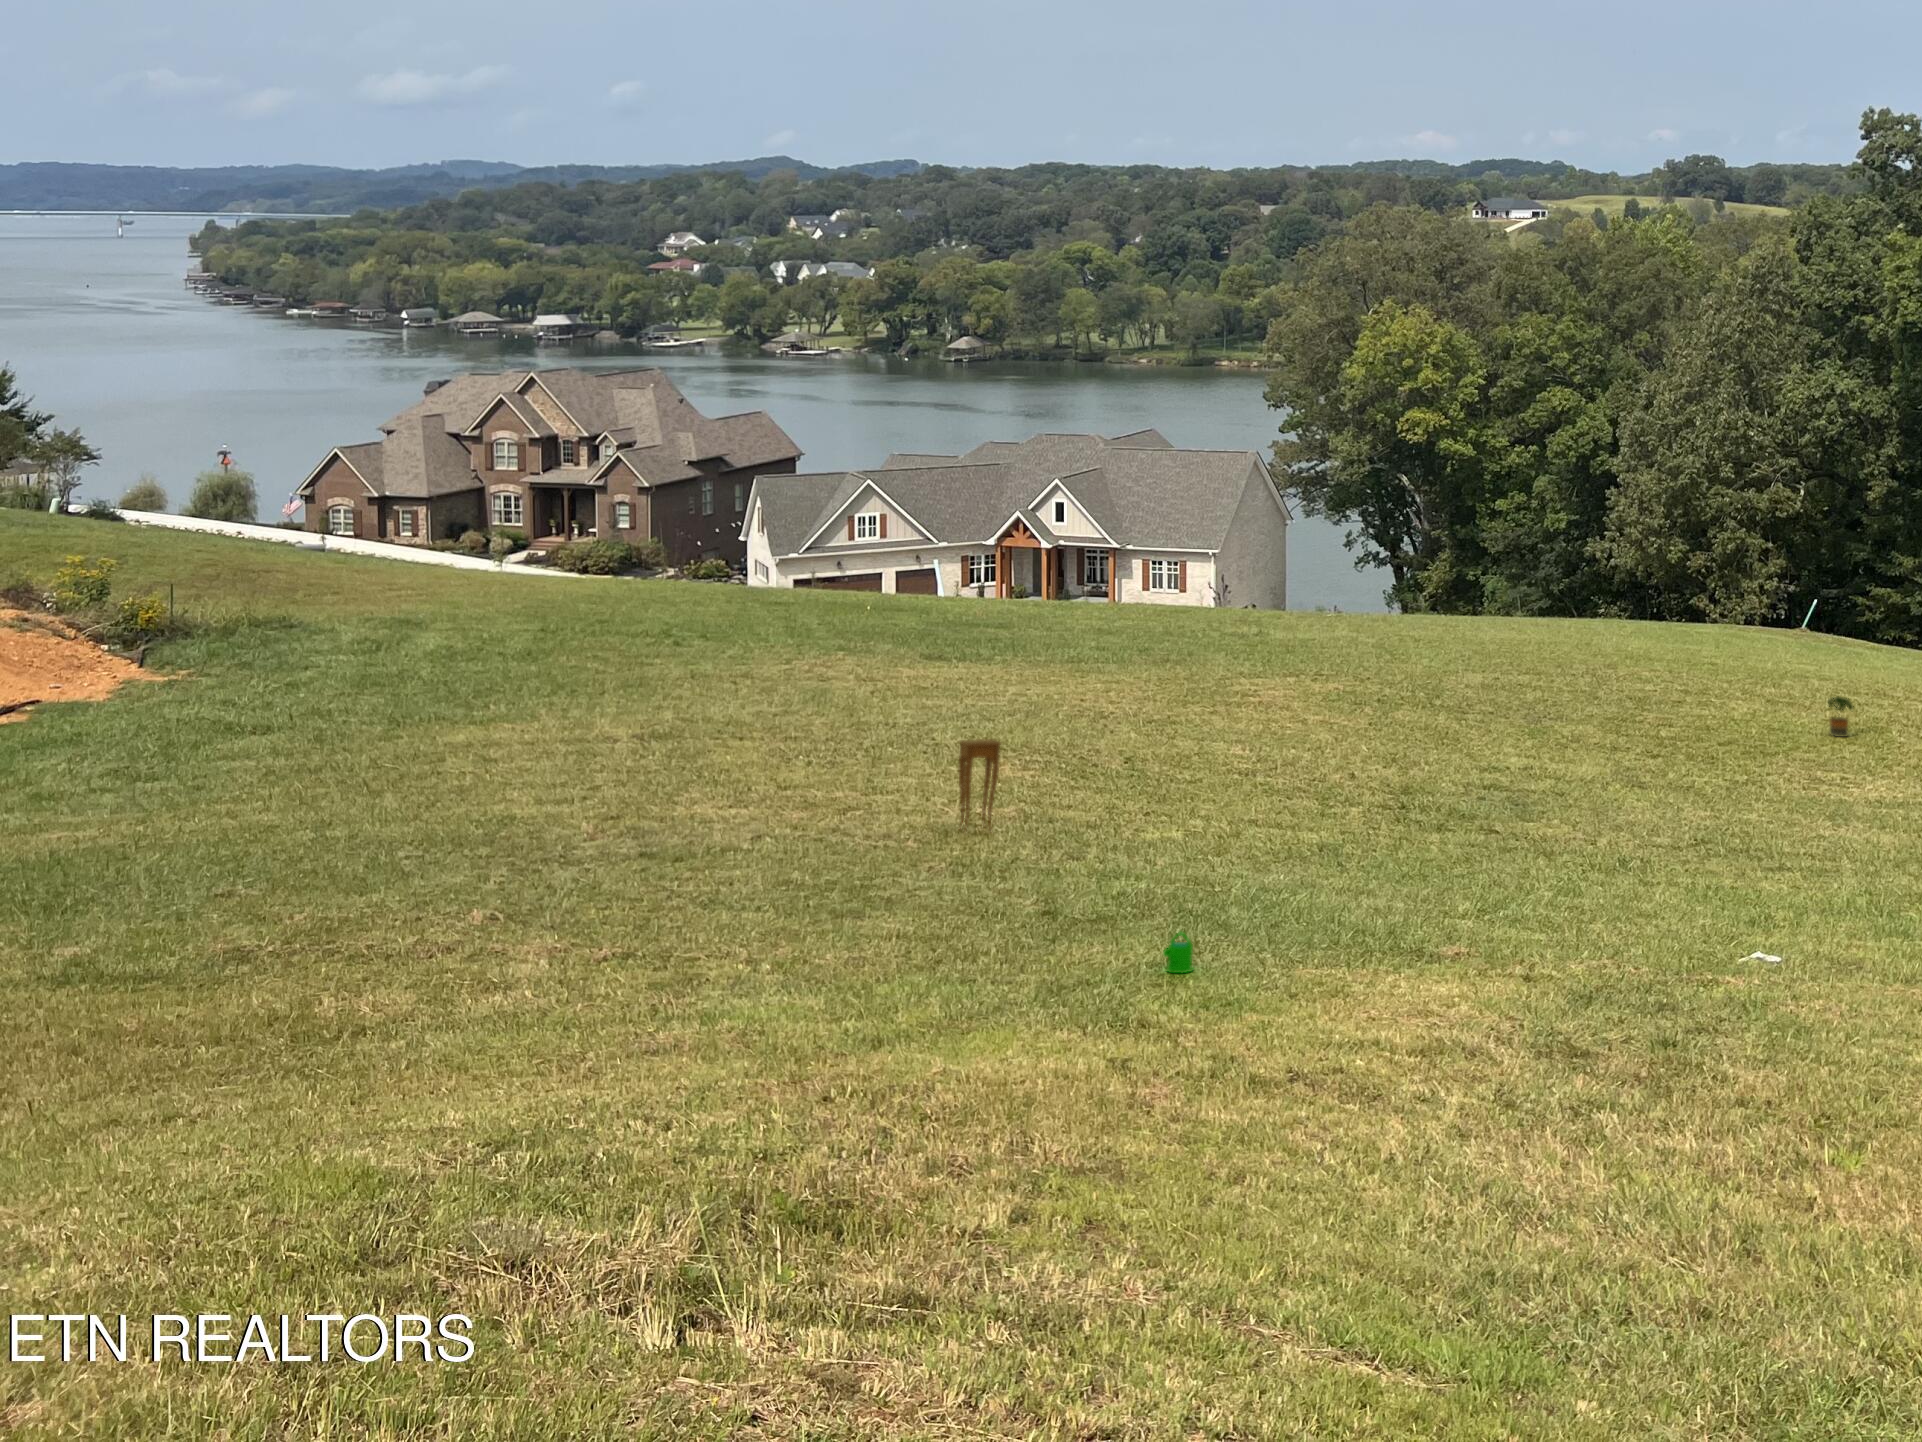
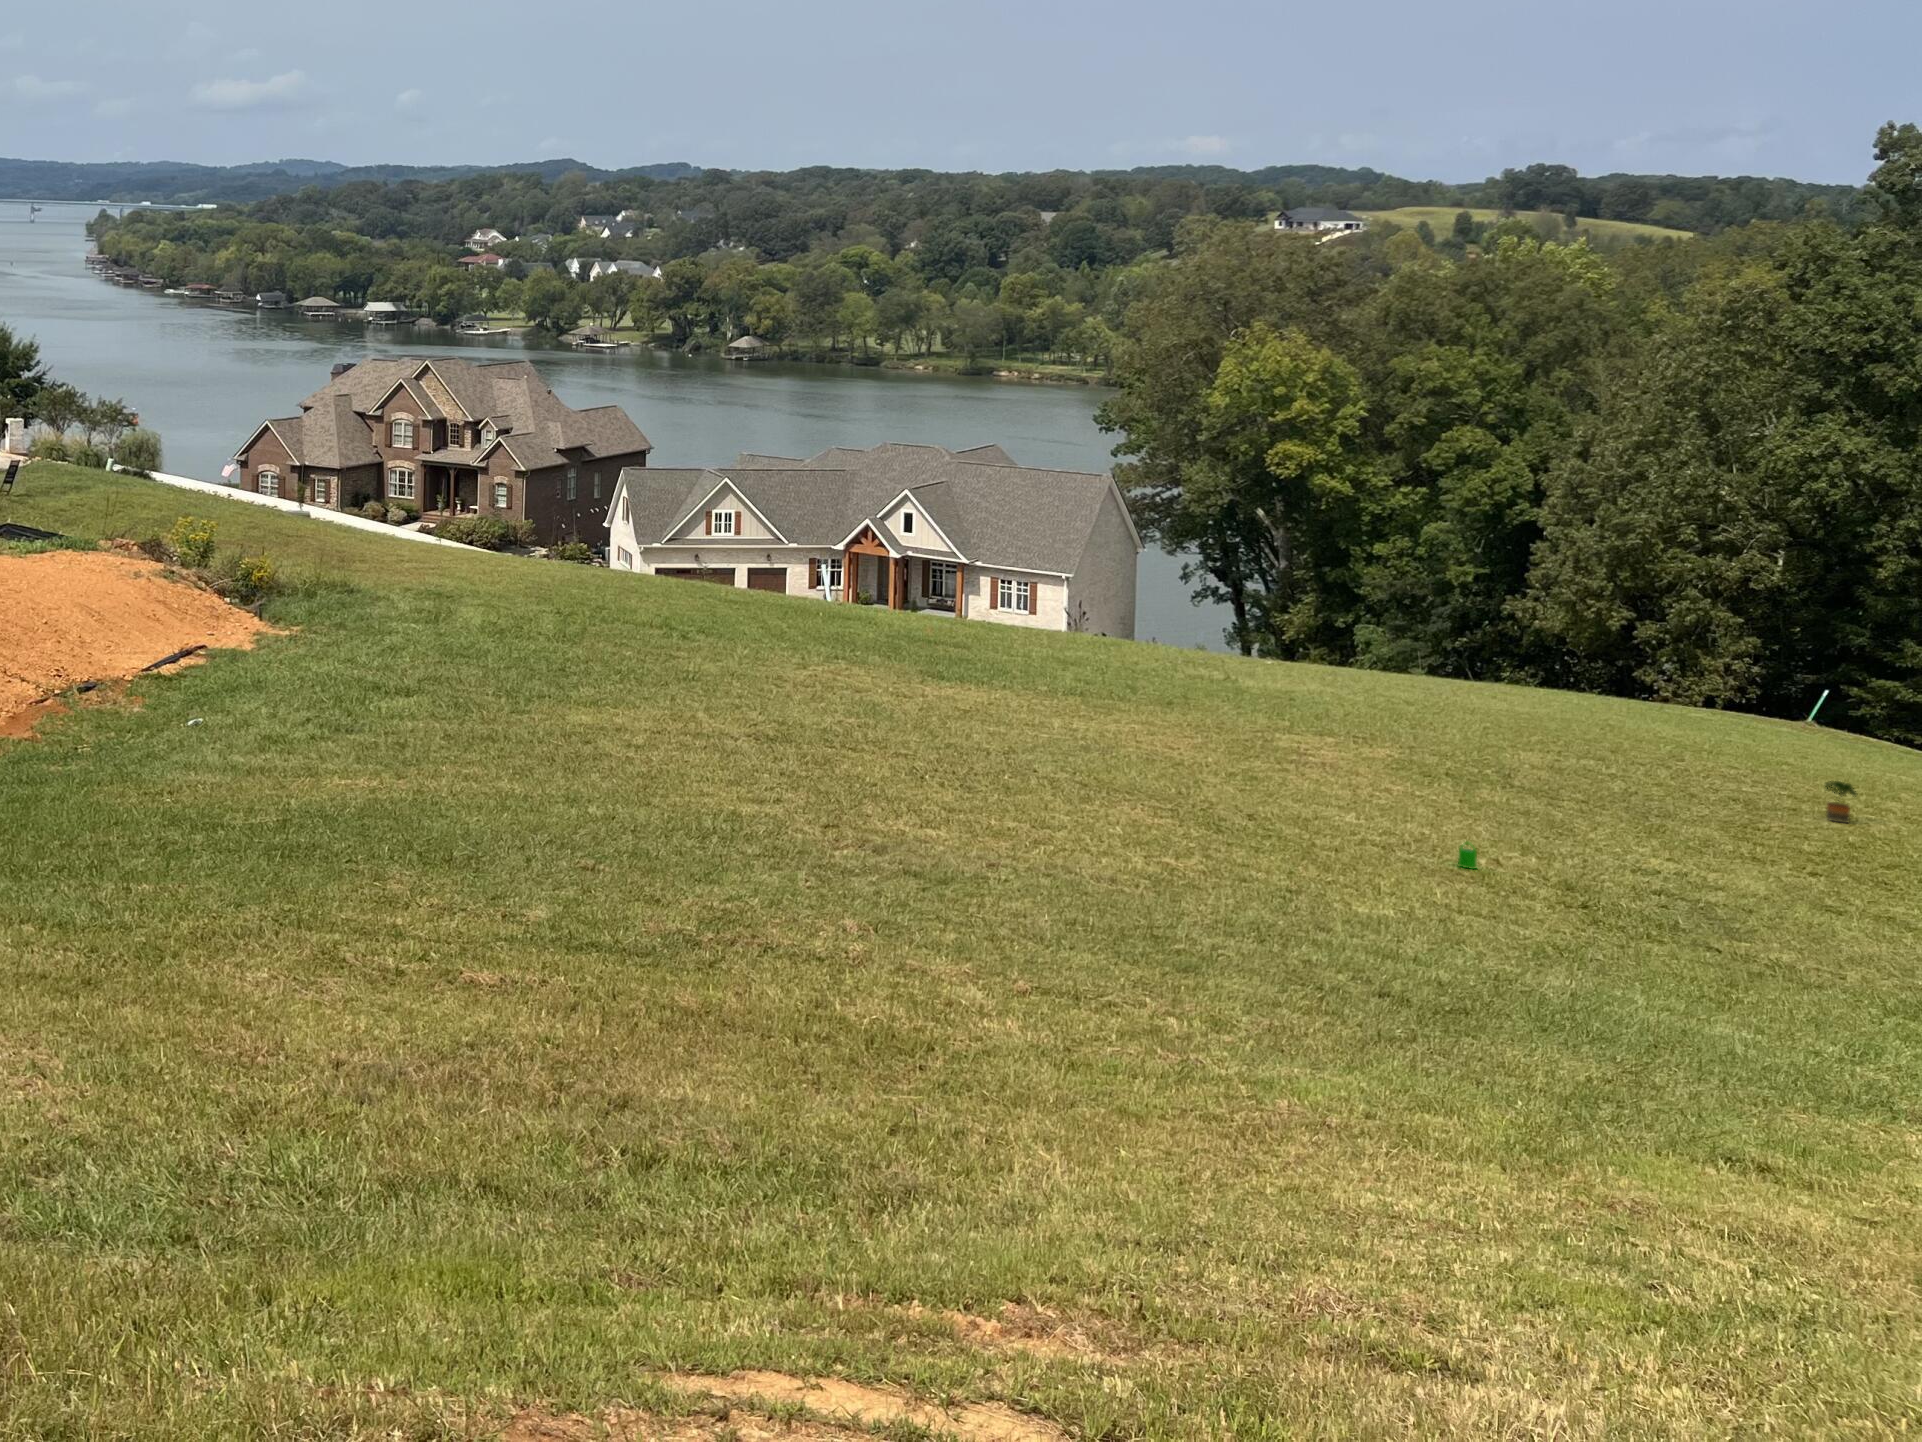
side table: present [959,739,1001,831] -> none [994,716,1032,792]
watering can: present [1163,932,1193,973] -> present [1458,842,1477,869]

